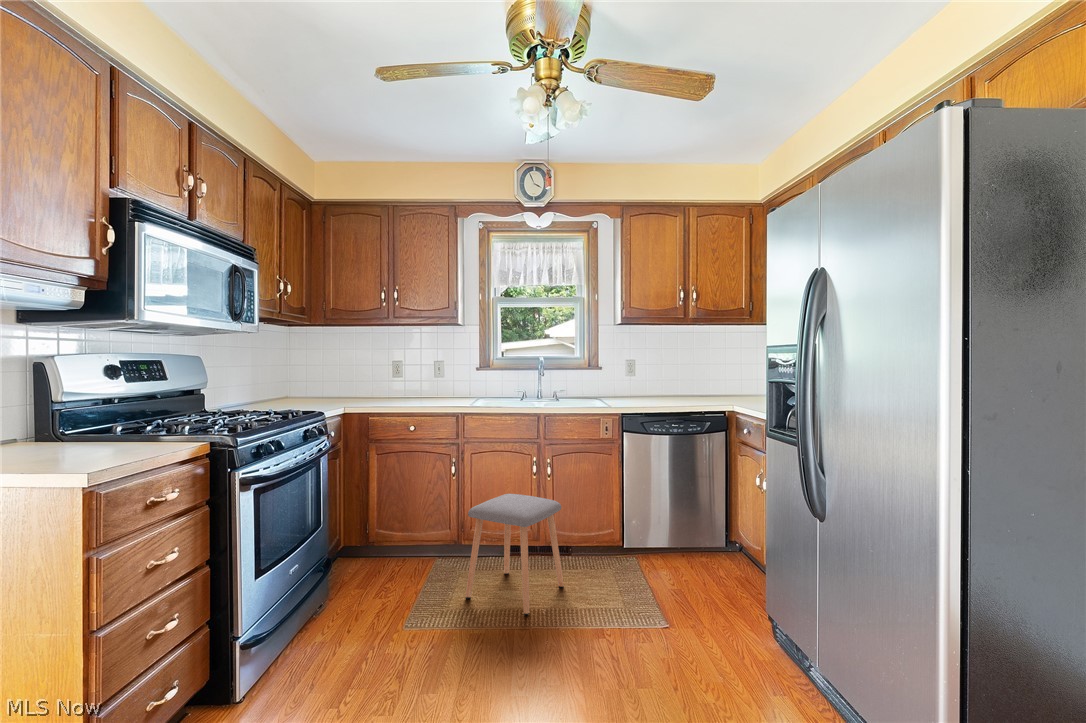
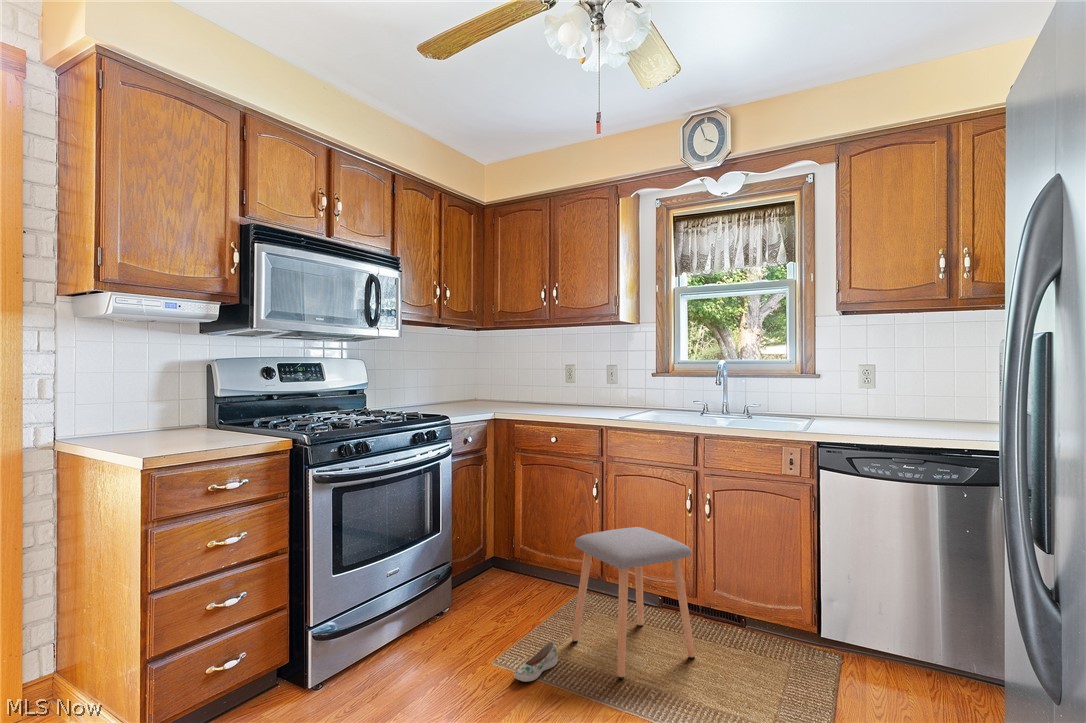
shoe: none [446,600,470,639] -> present [514,641,558,682]

